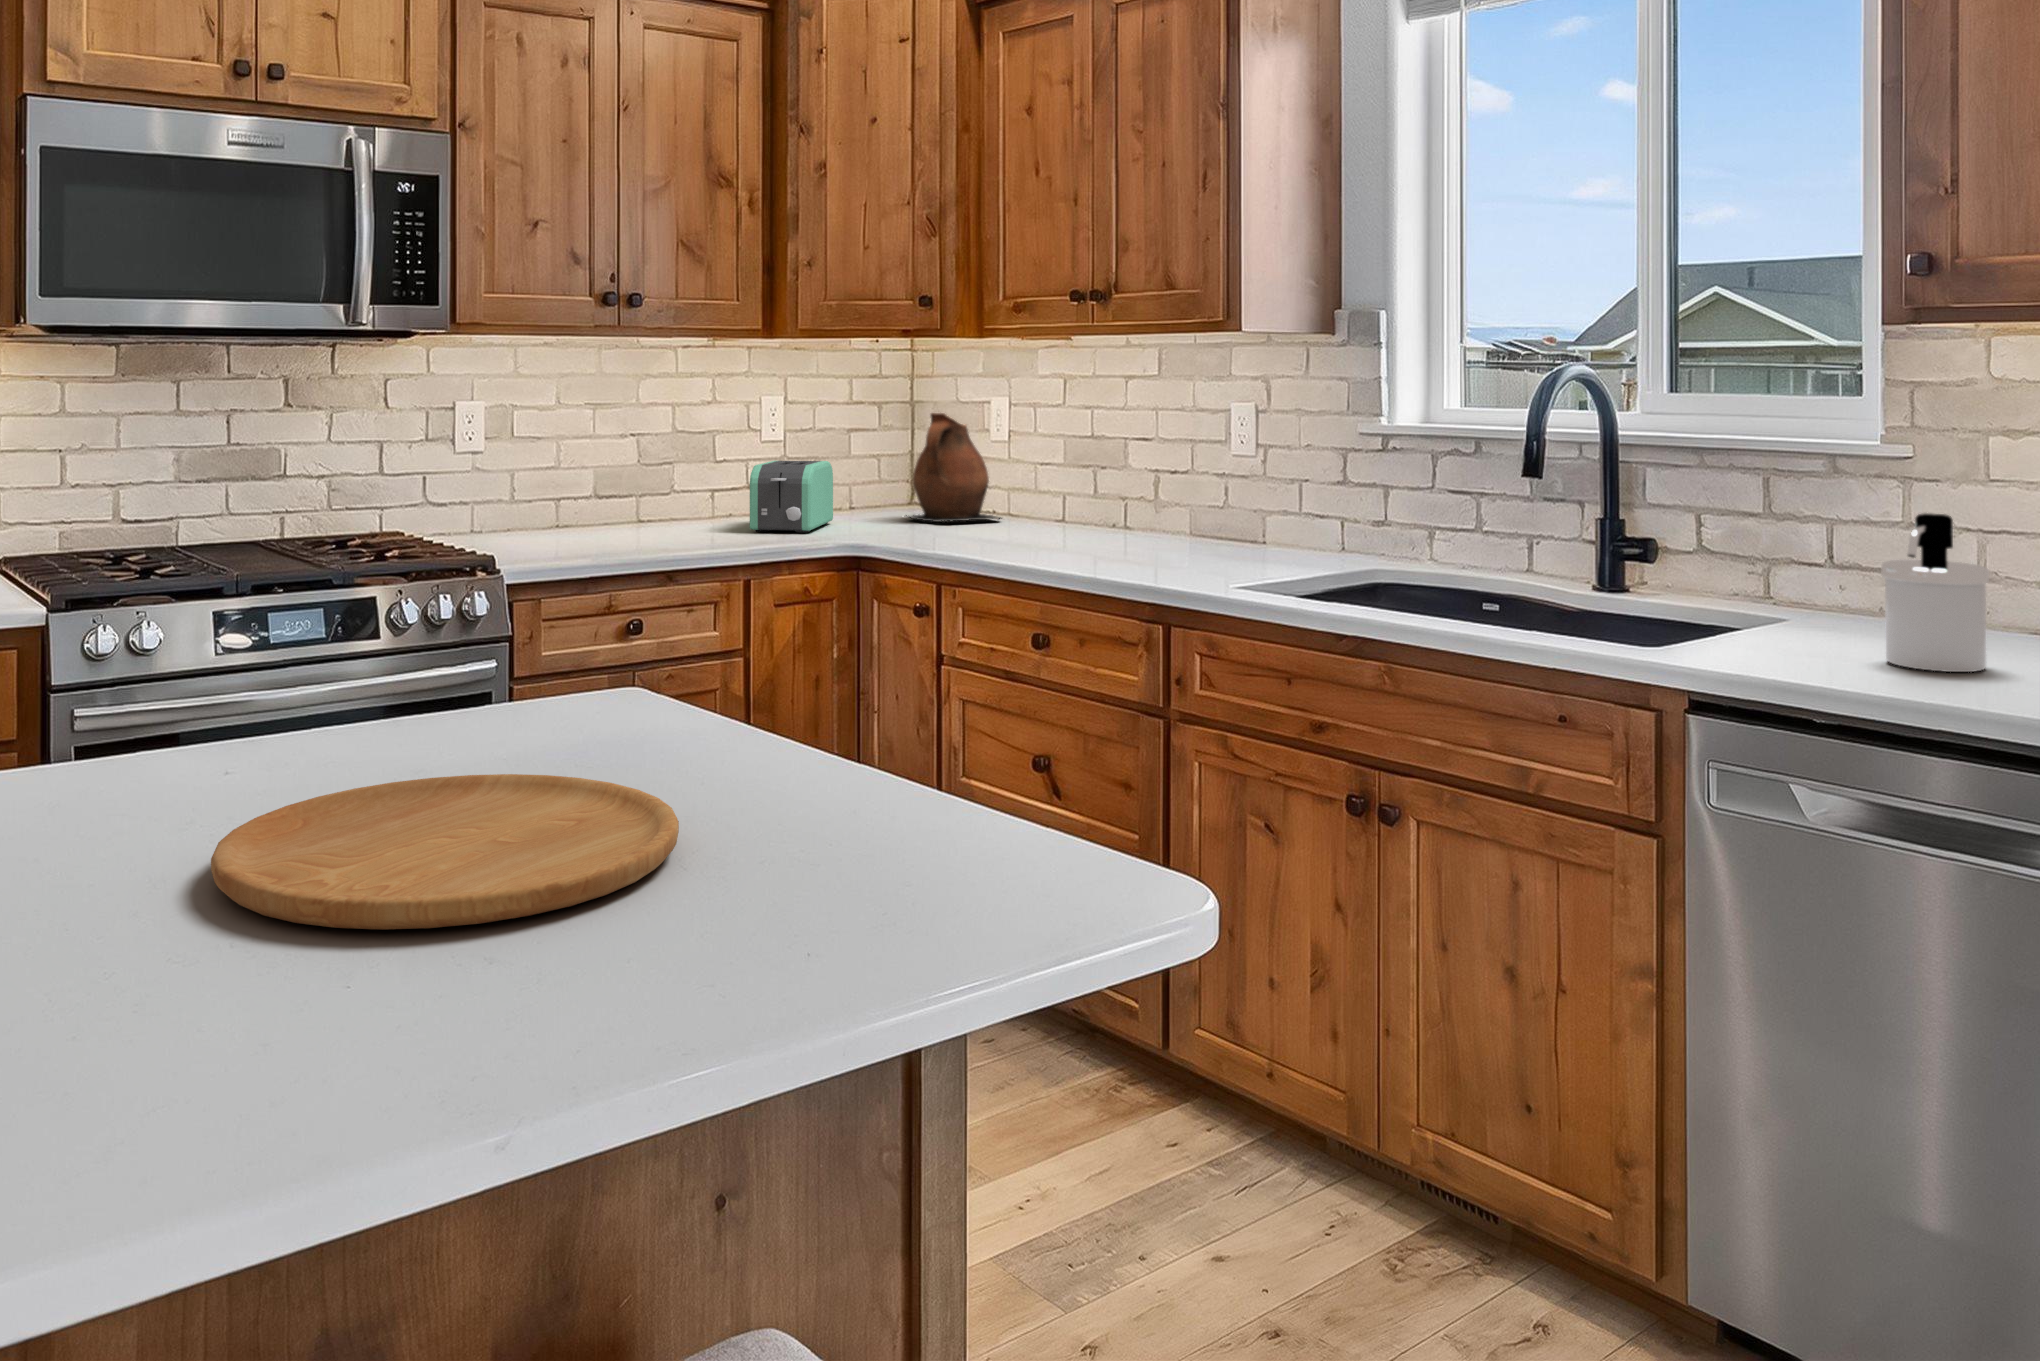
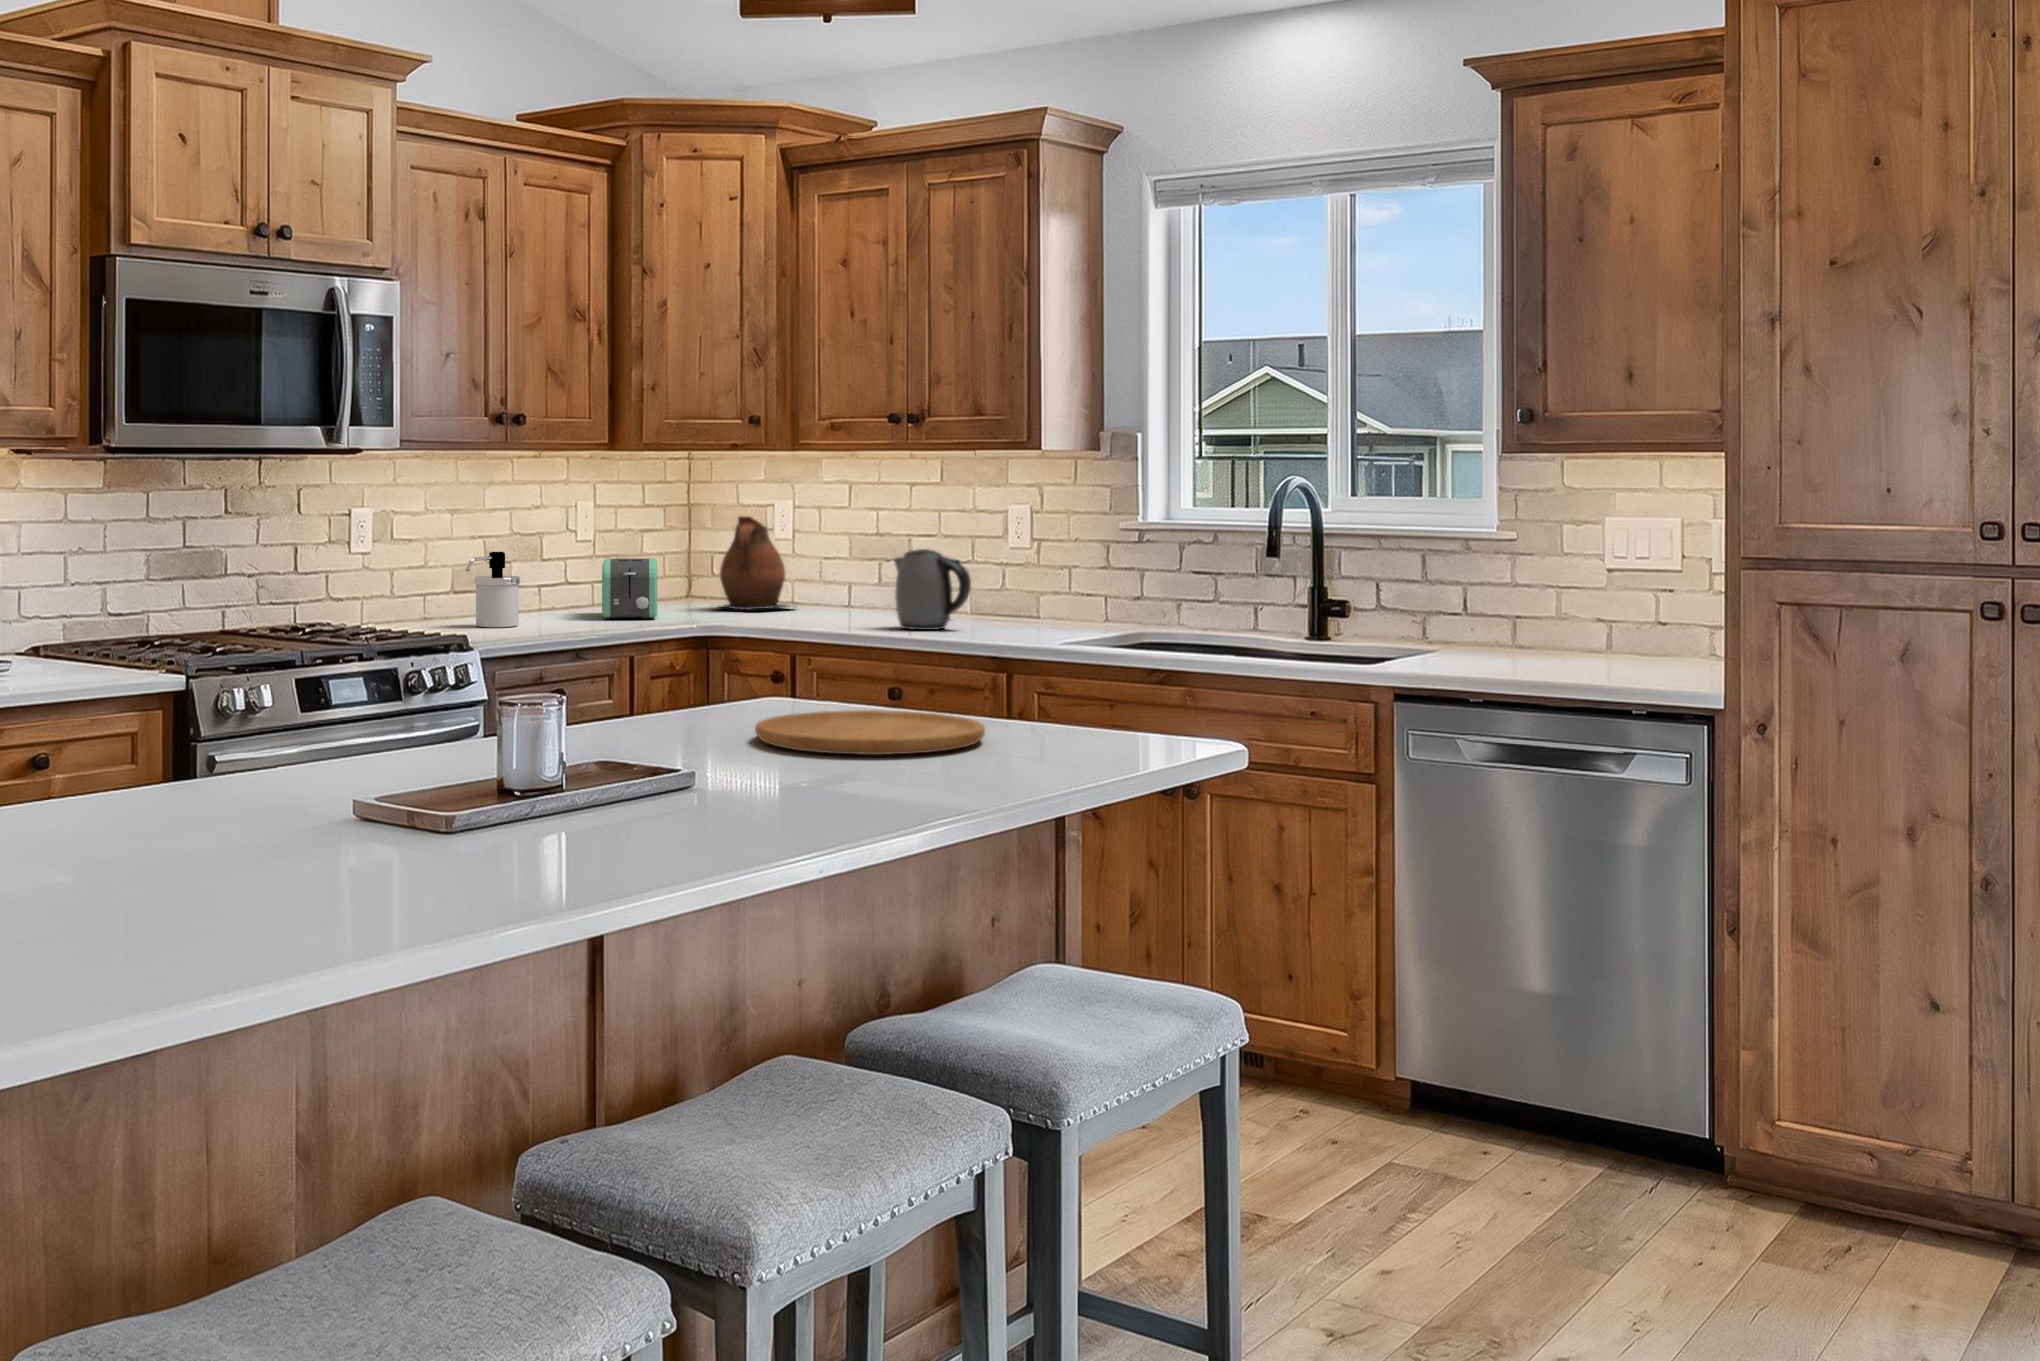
kettle: none [1065,457,1155,558] -> present [894,549,971,630]
soap dispenser: present [1881,513,1989,672] -> present [466,552,520,627]

